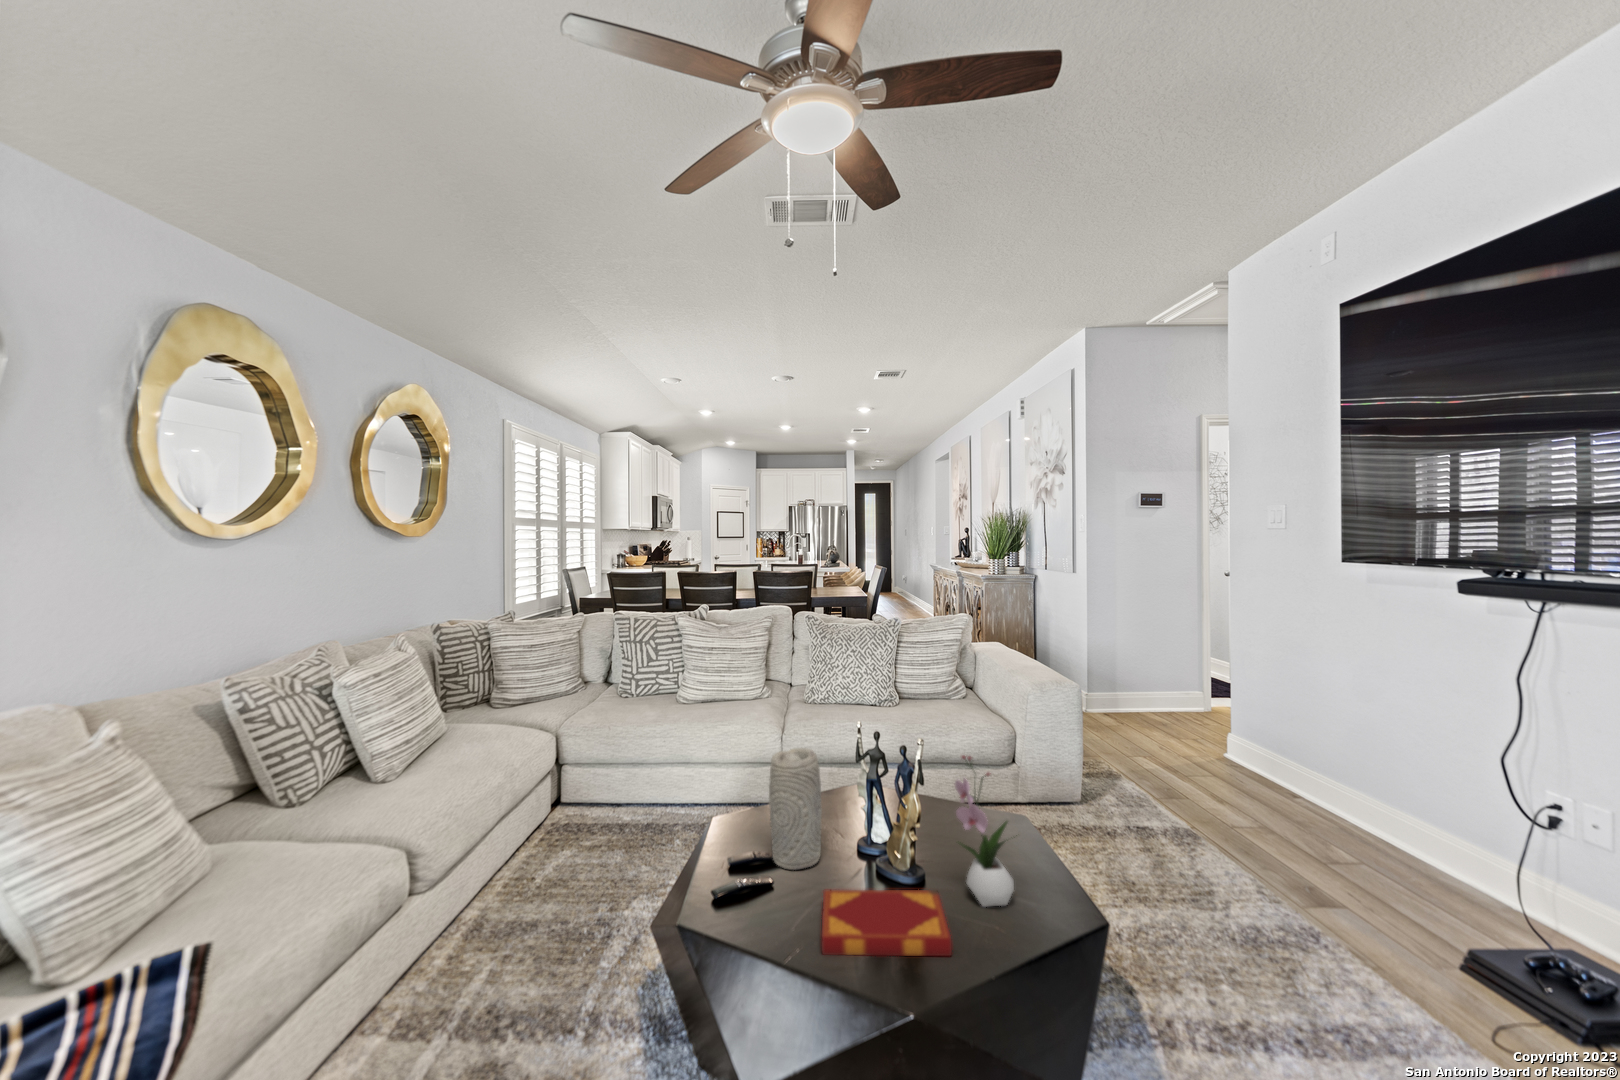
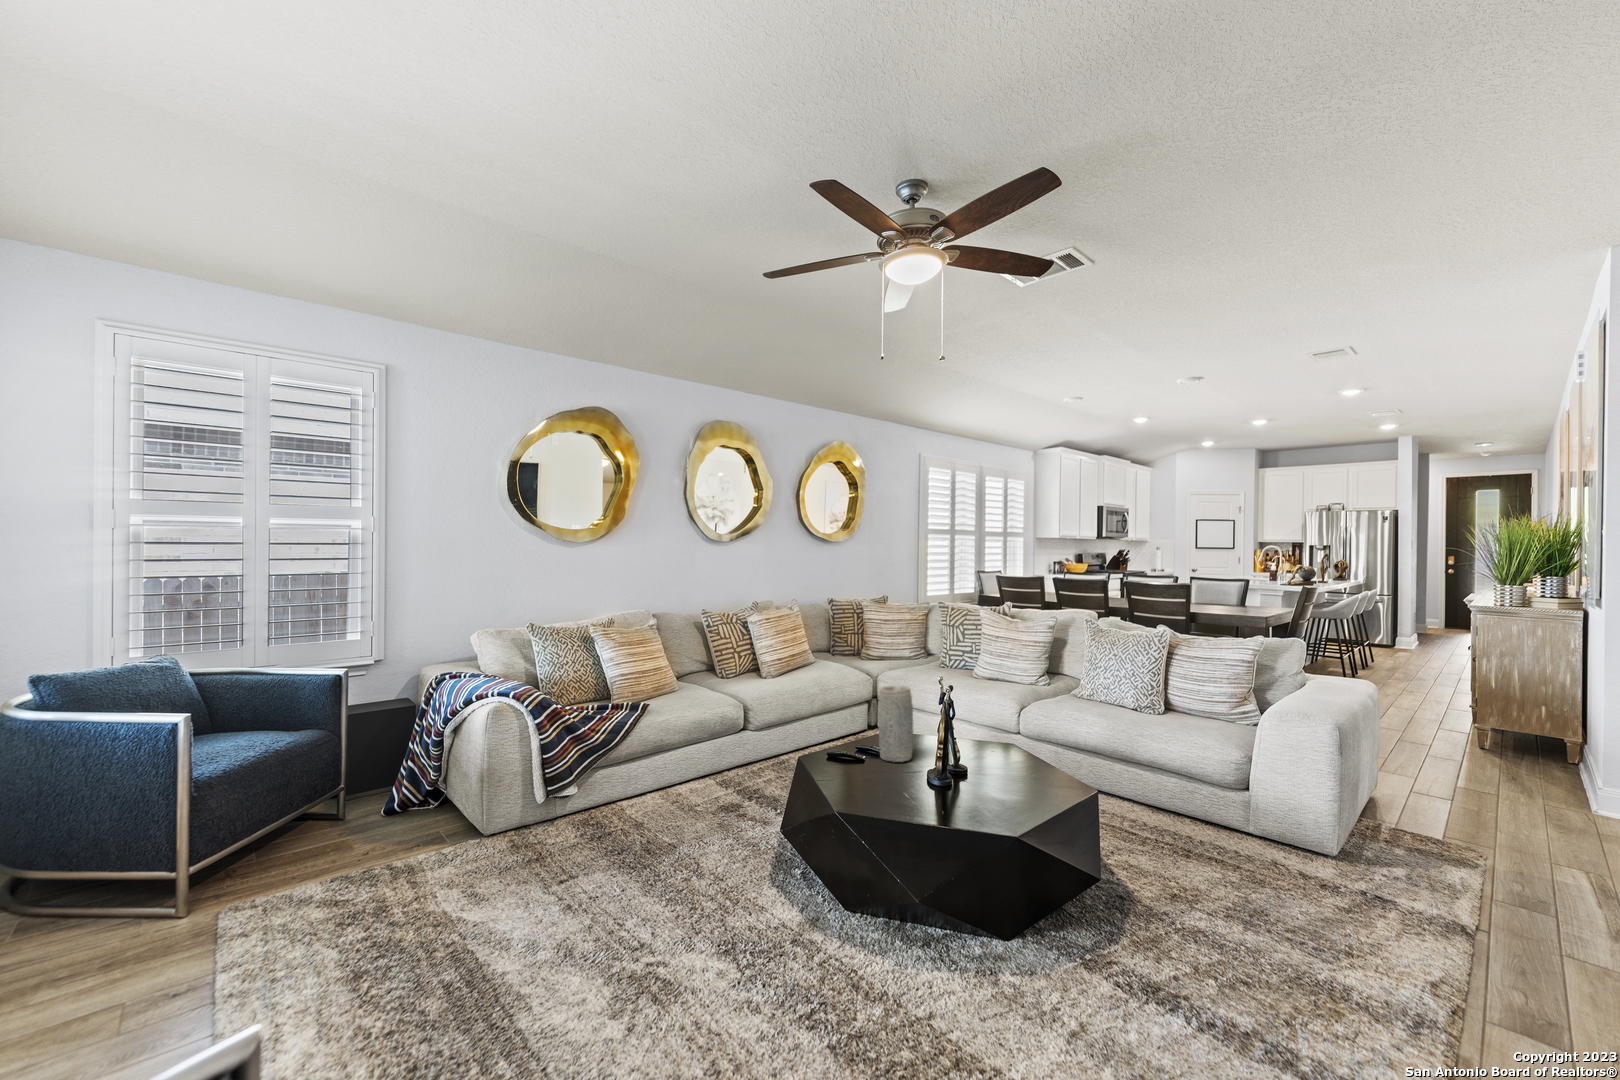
flower arrangement: present [955,756,1014,907] -> none [947,700,985,810]
hardback book: present [822,890,952,956] -> none [837,765,928,809]

